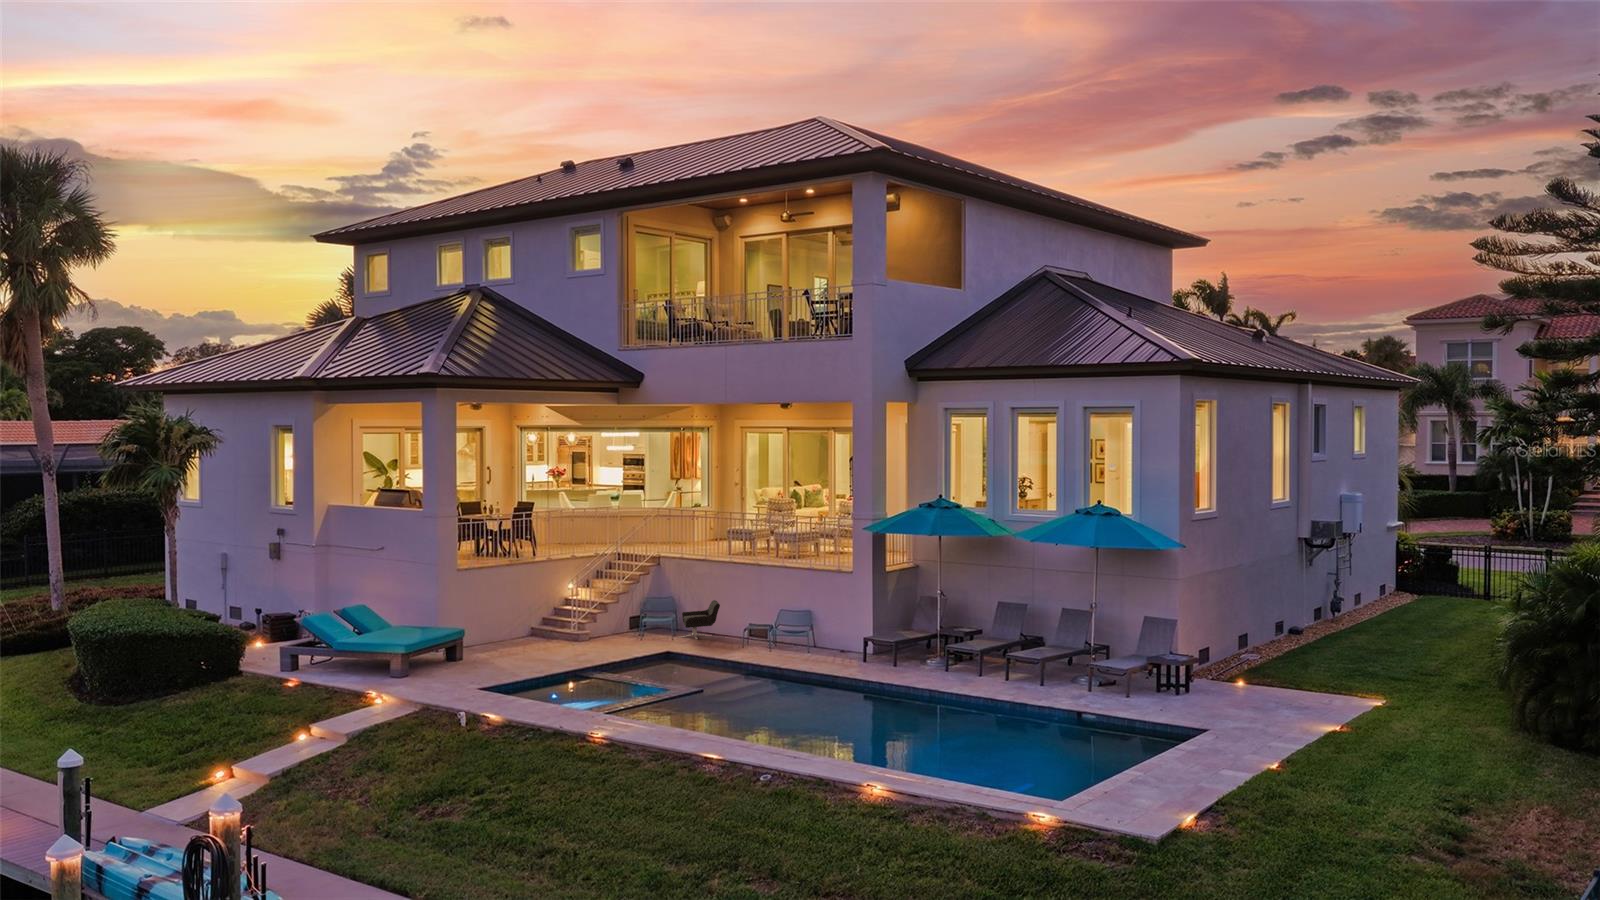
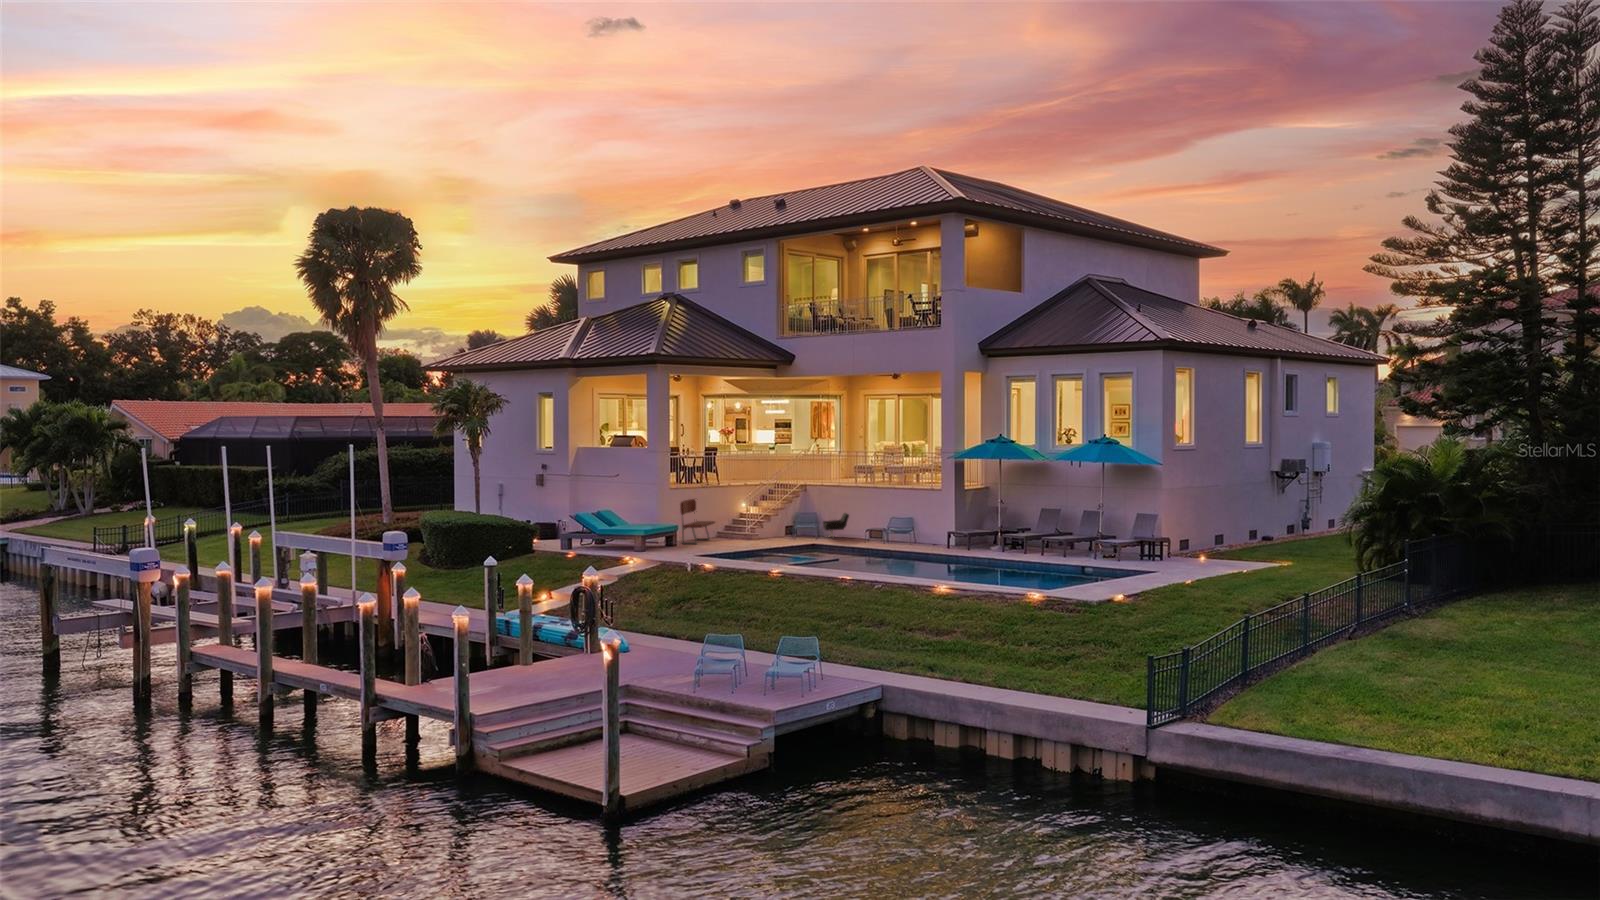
bench: none [471,583,526,653] -> present [680,499,715,544]

